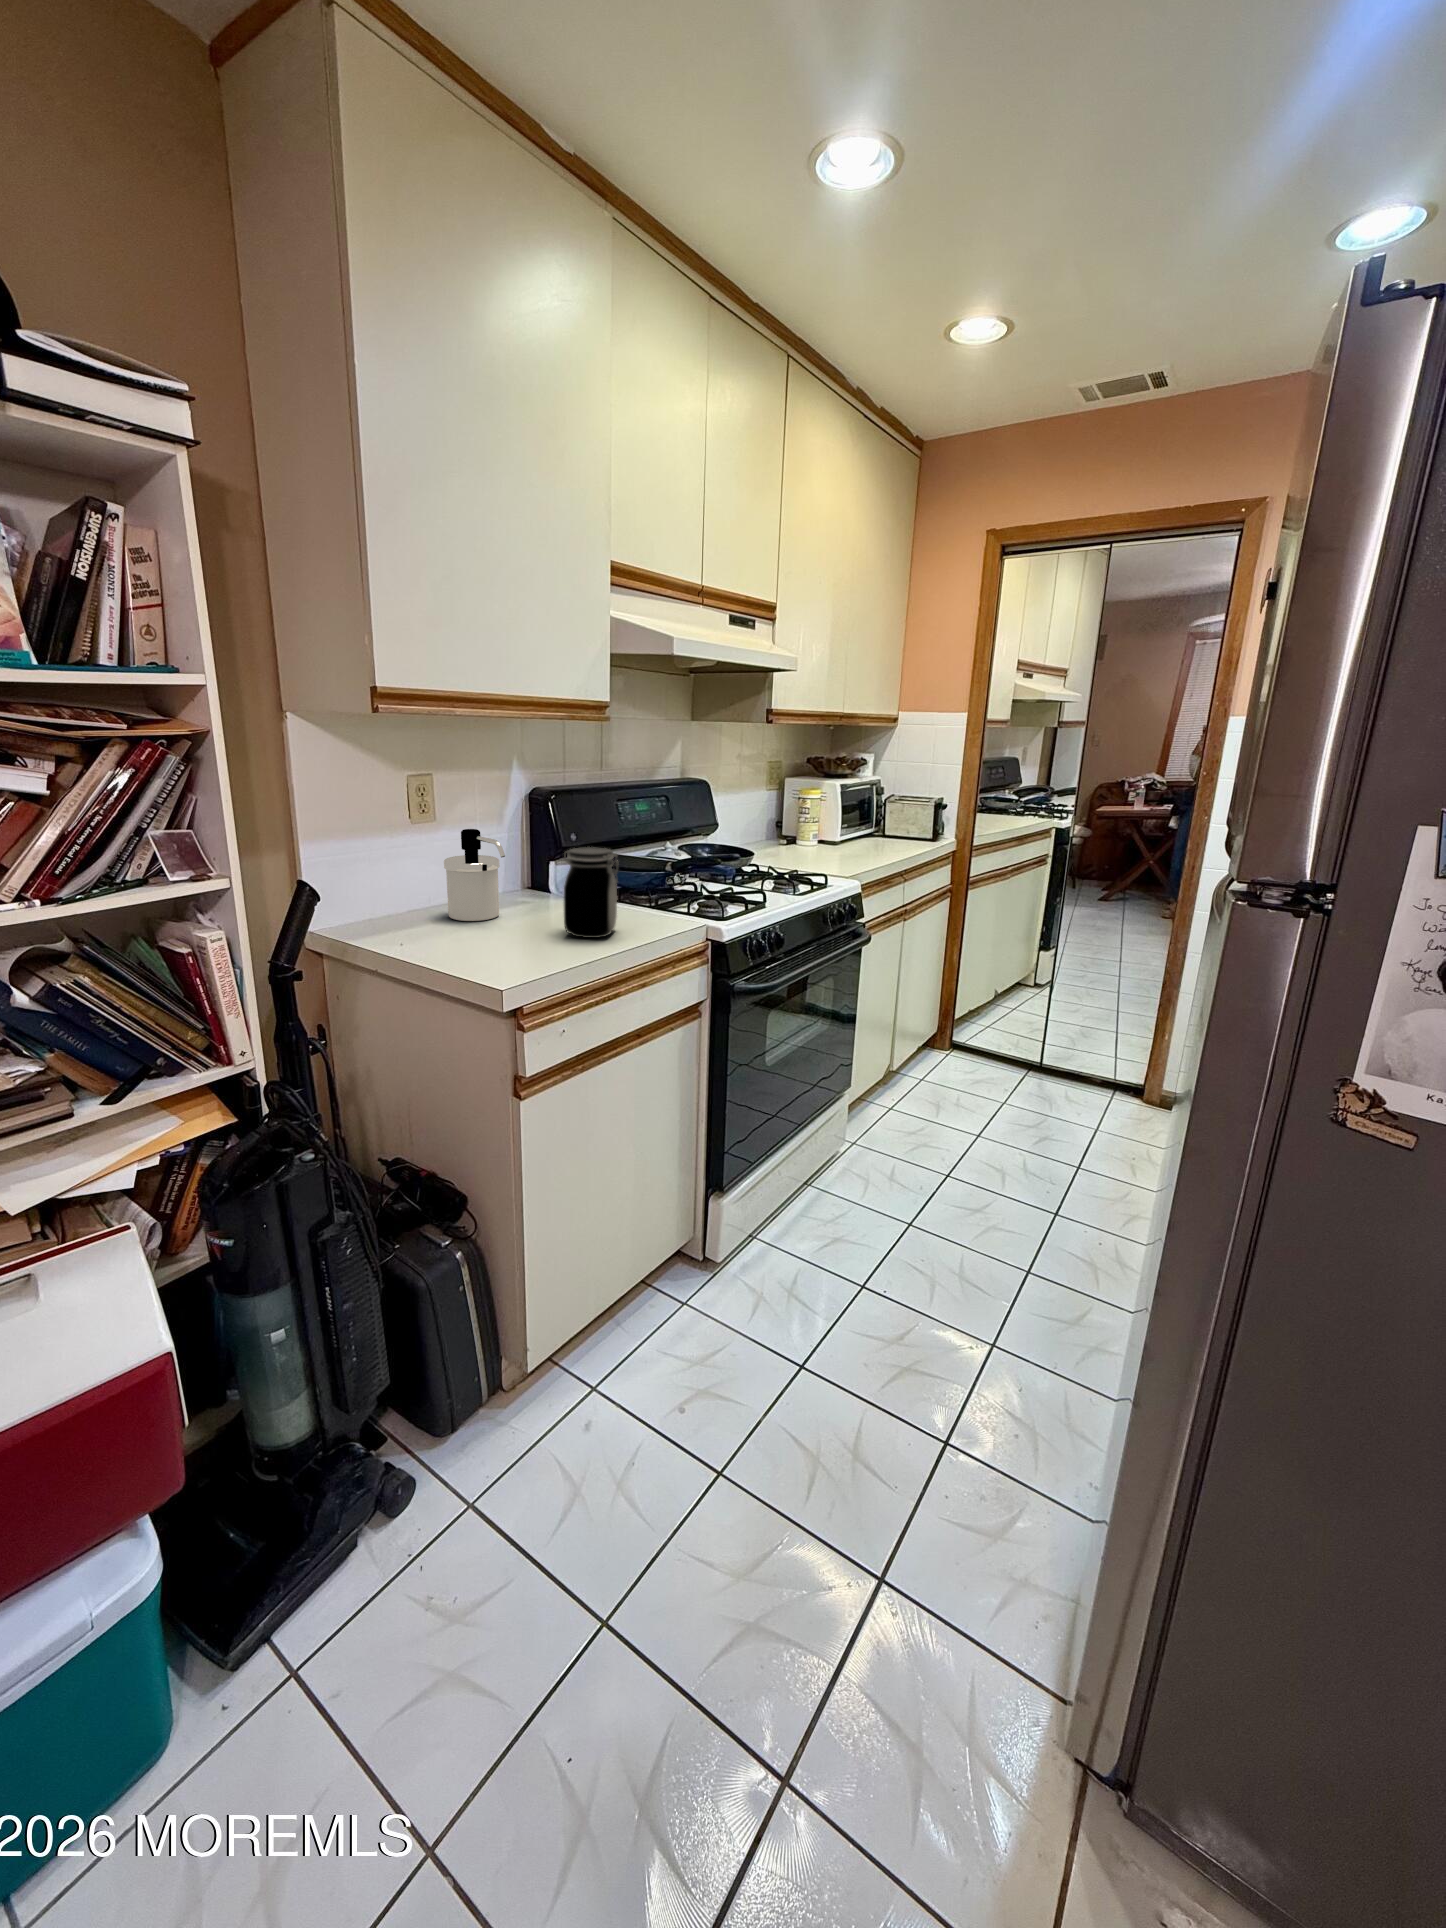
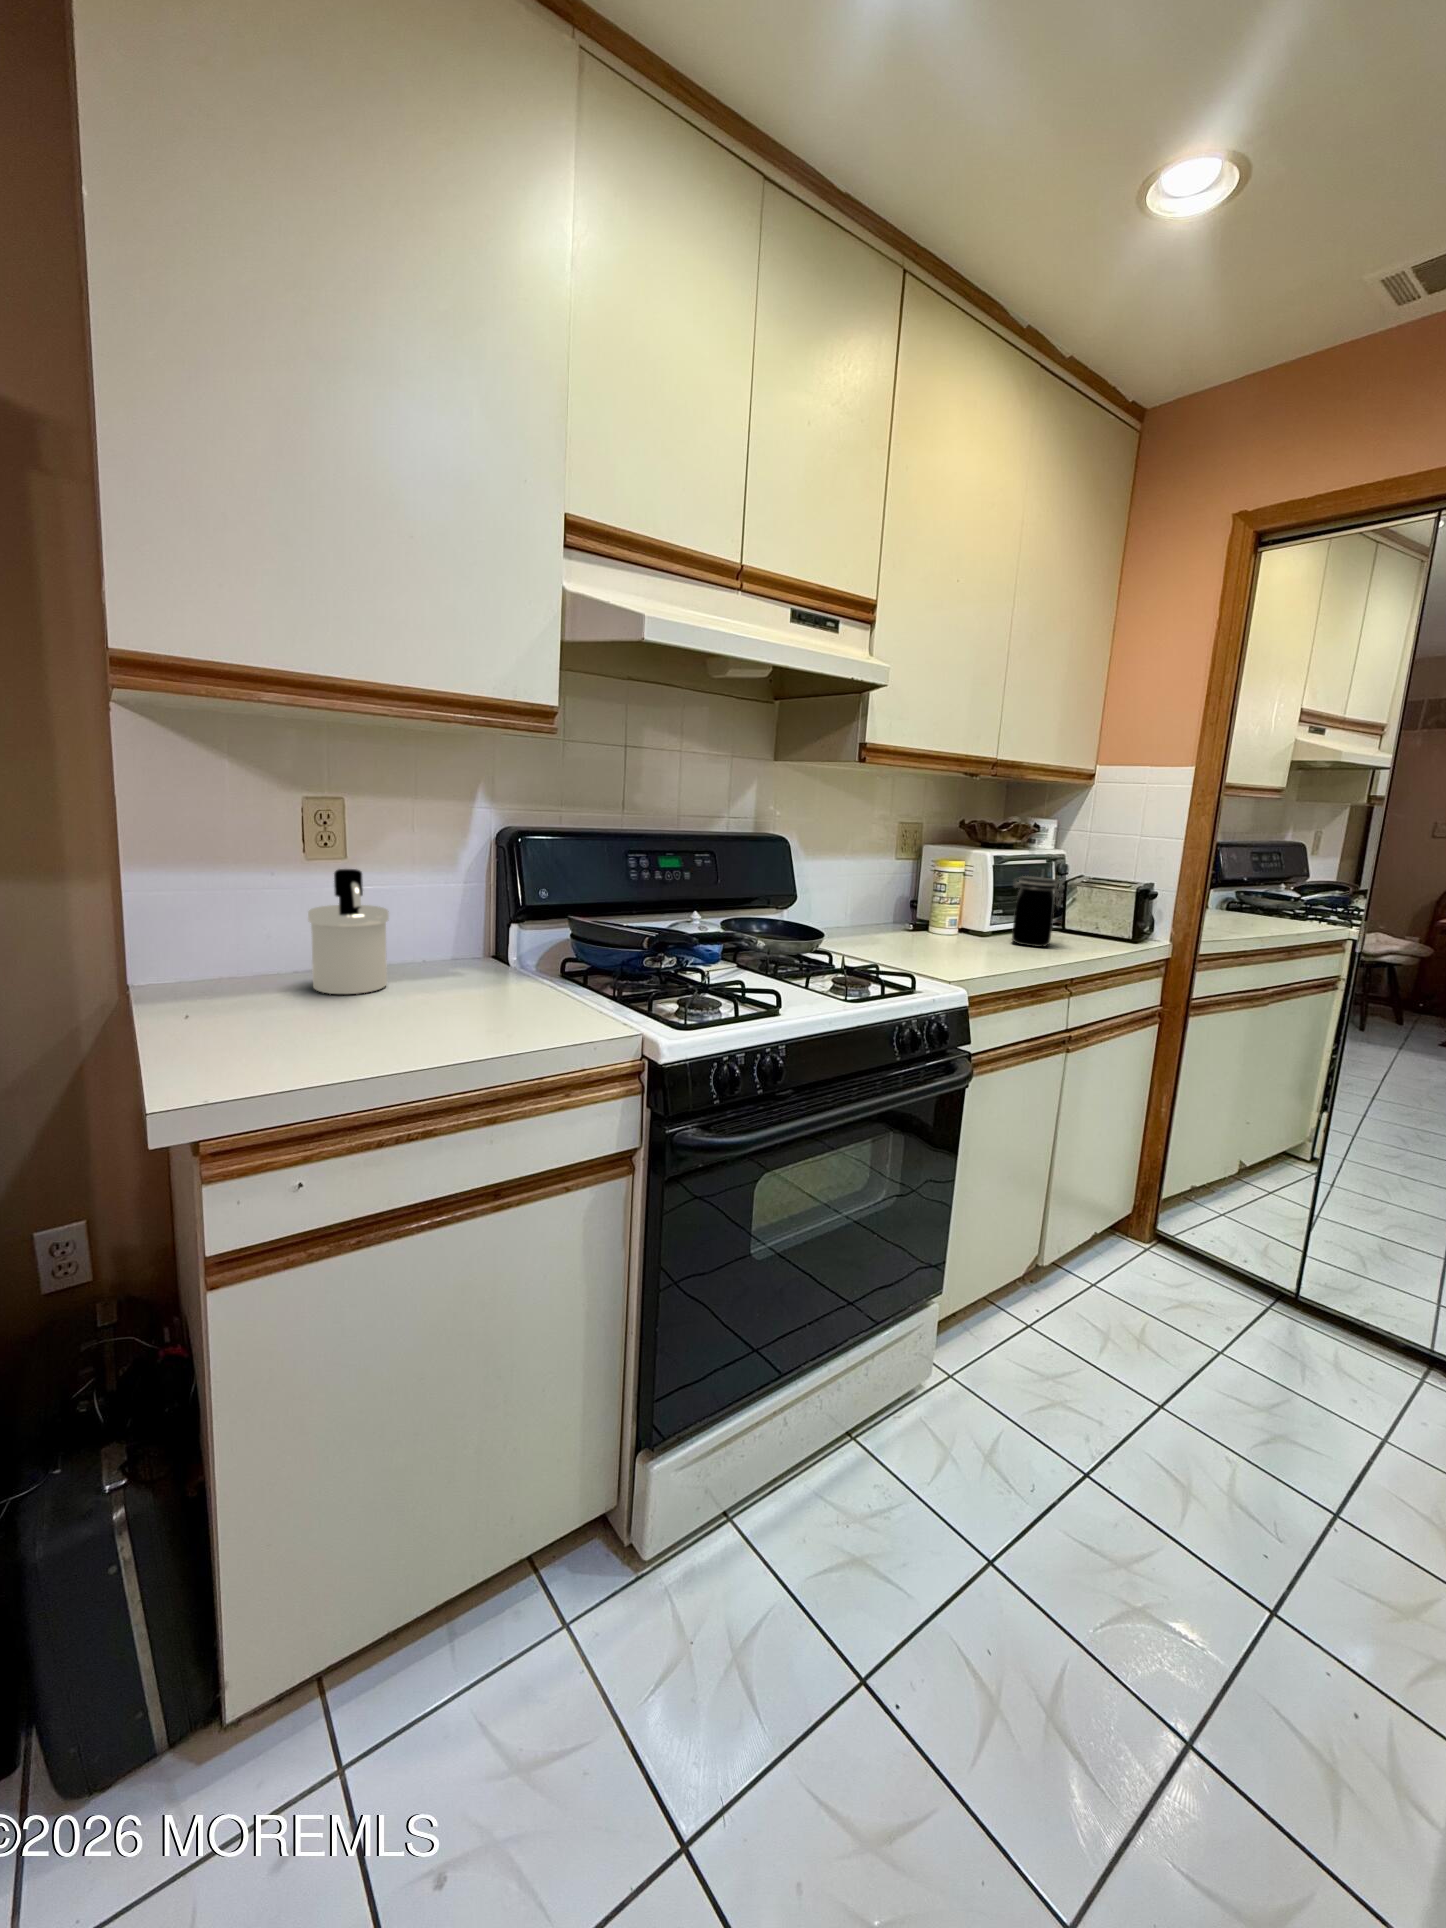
jar: present [564,847,619,938] -> present [1012,876,1063,947]

